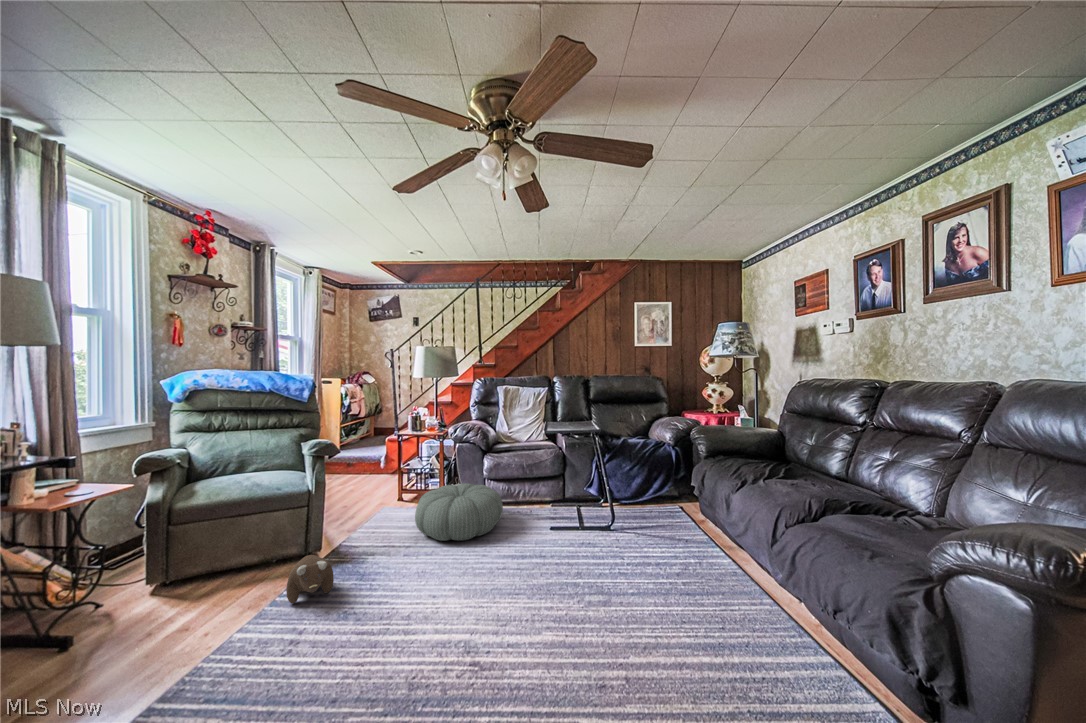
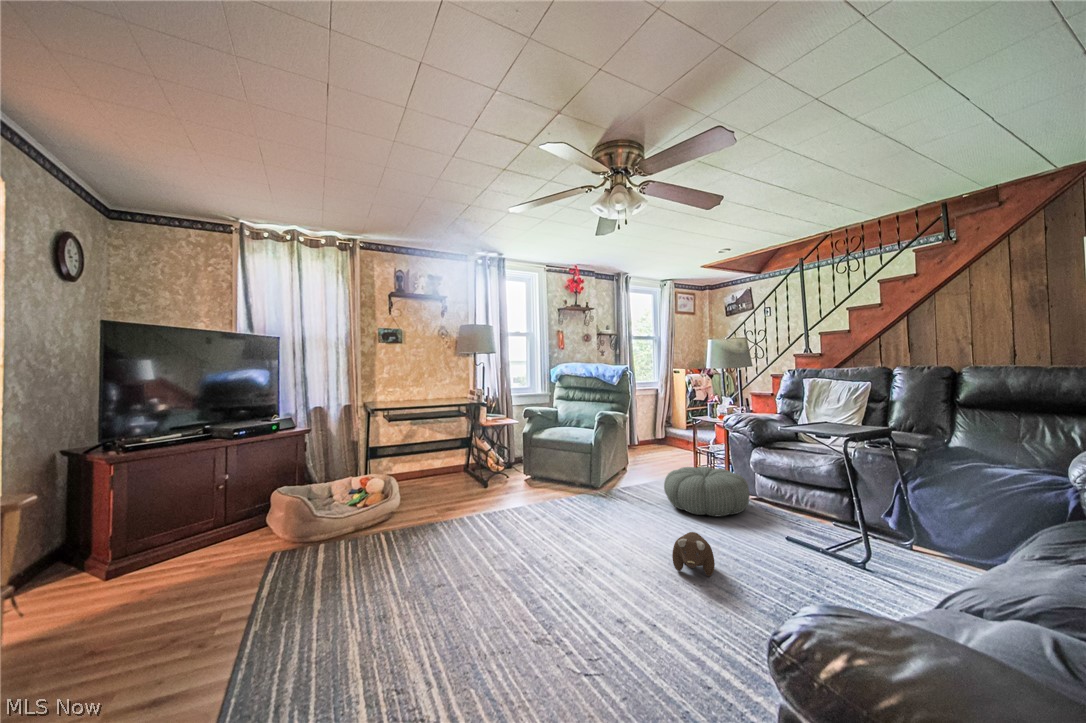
plush toy: present [286,555,334,603] -> present [672,532,715,576]

